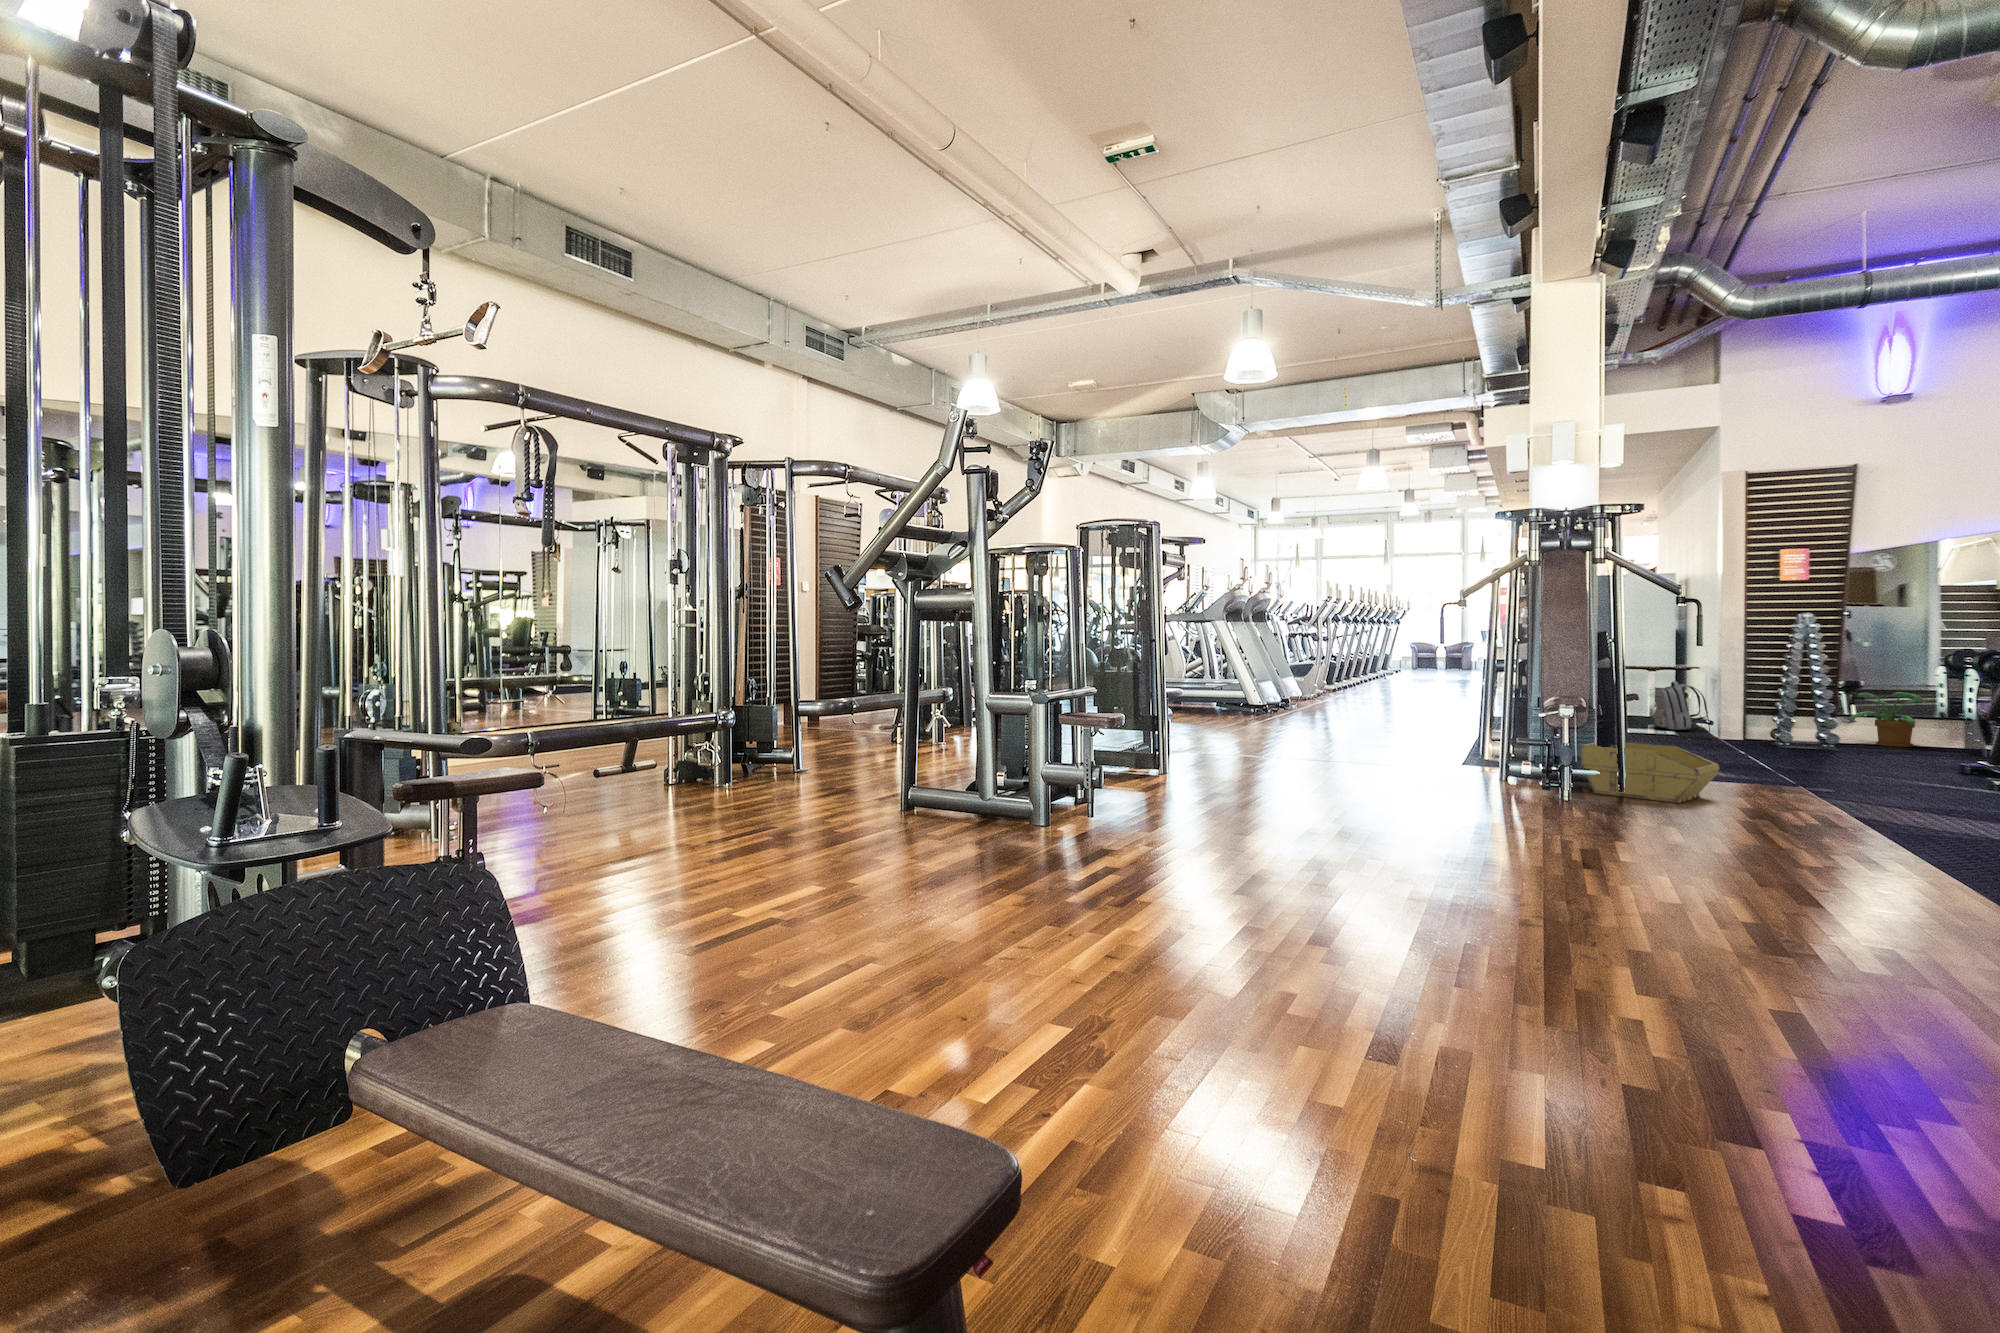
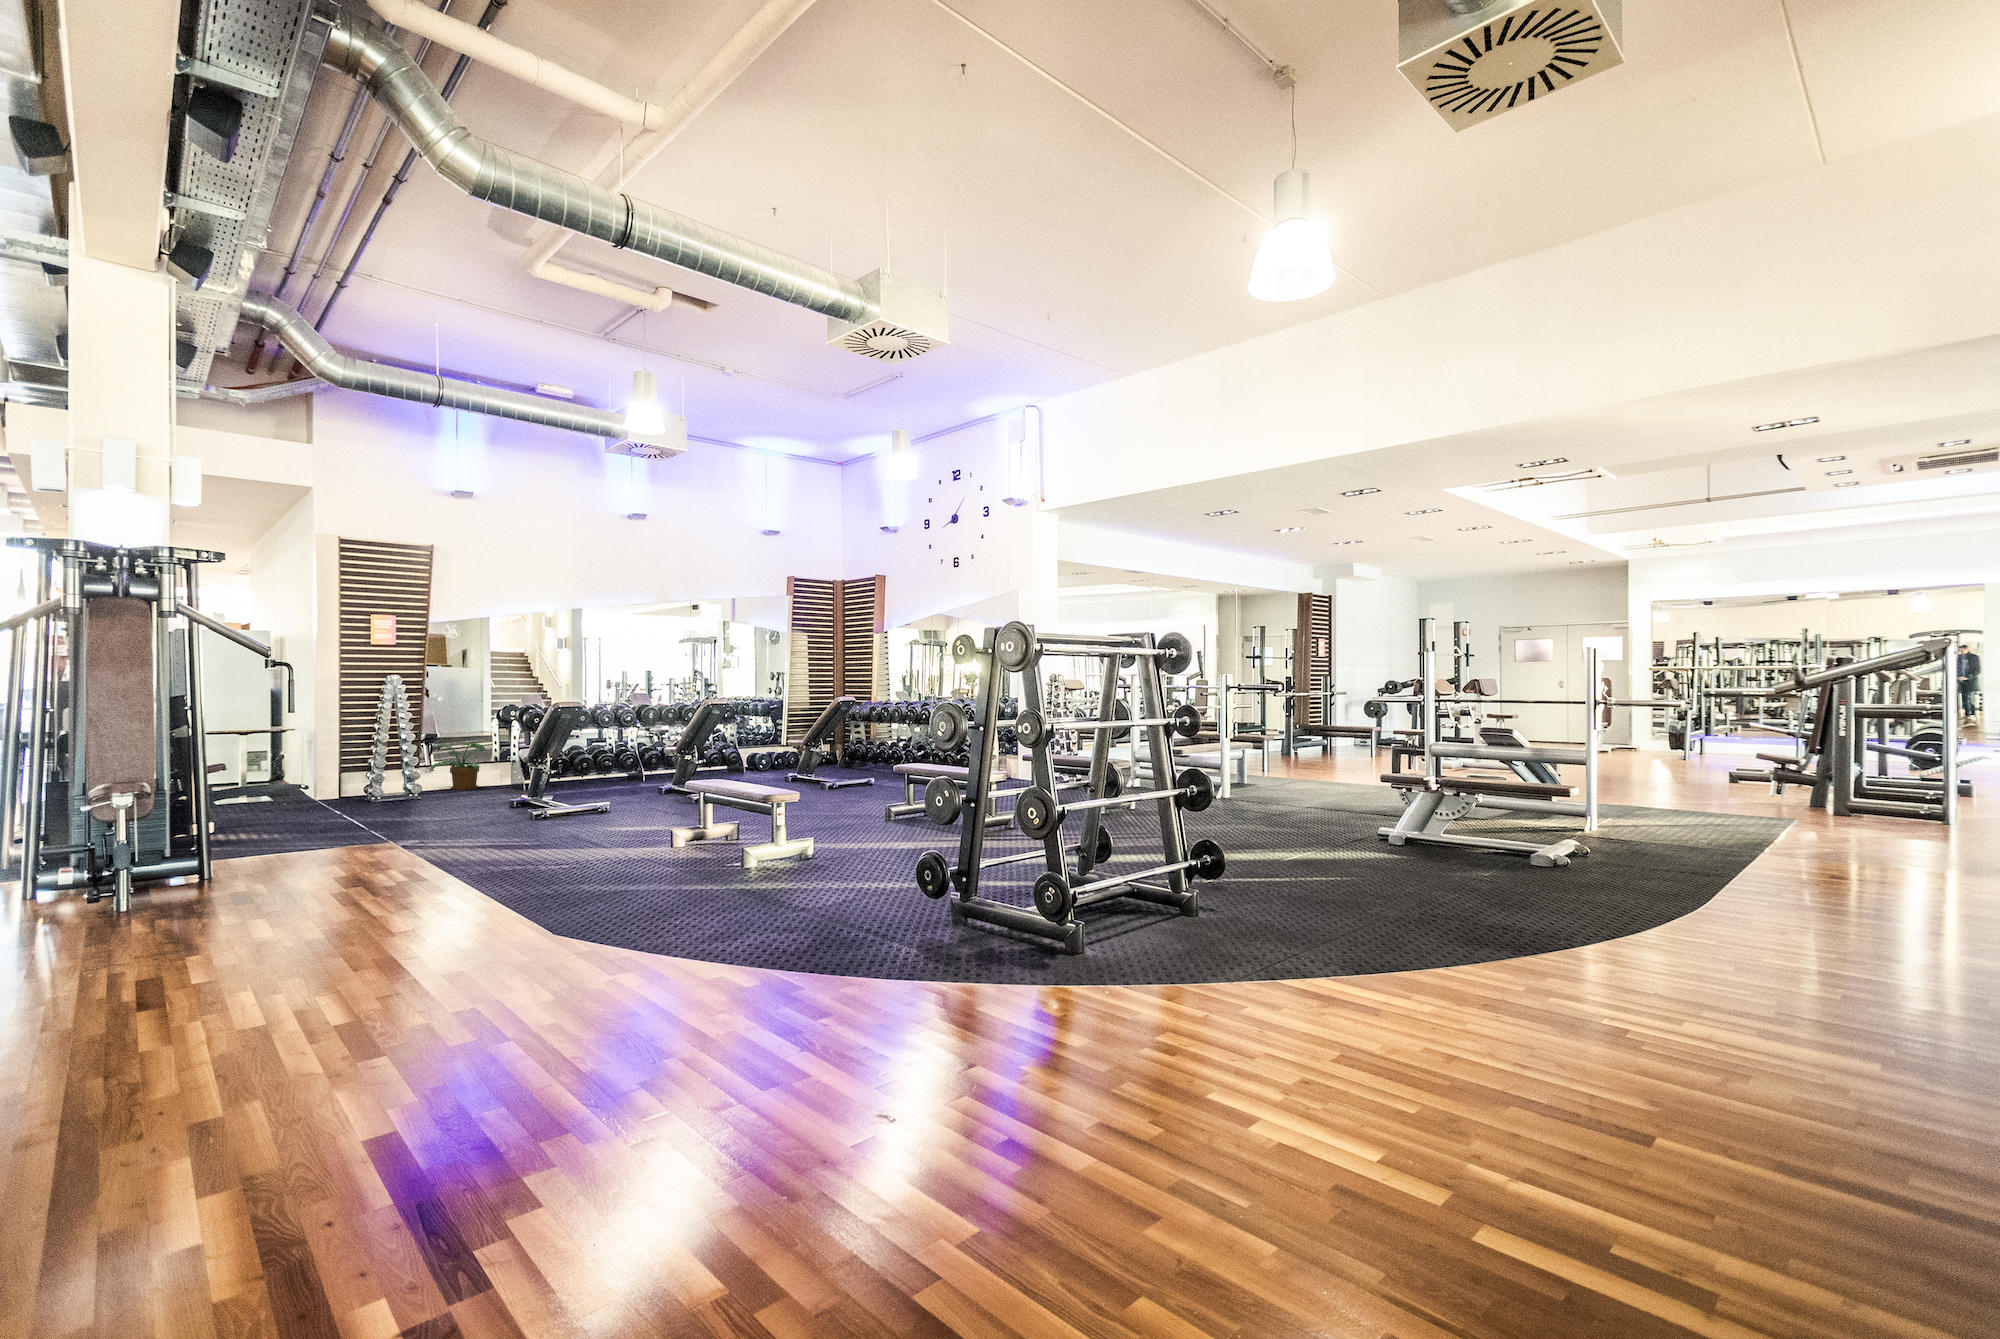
backpack: present [1652,681,1710,732] -> none [242,743,306,795]
storage bin: present [1580,742,1720,803] -> none [143,822,314,892]

